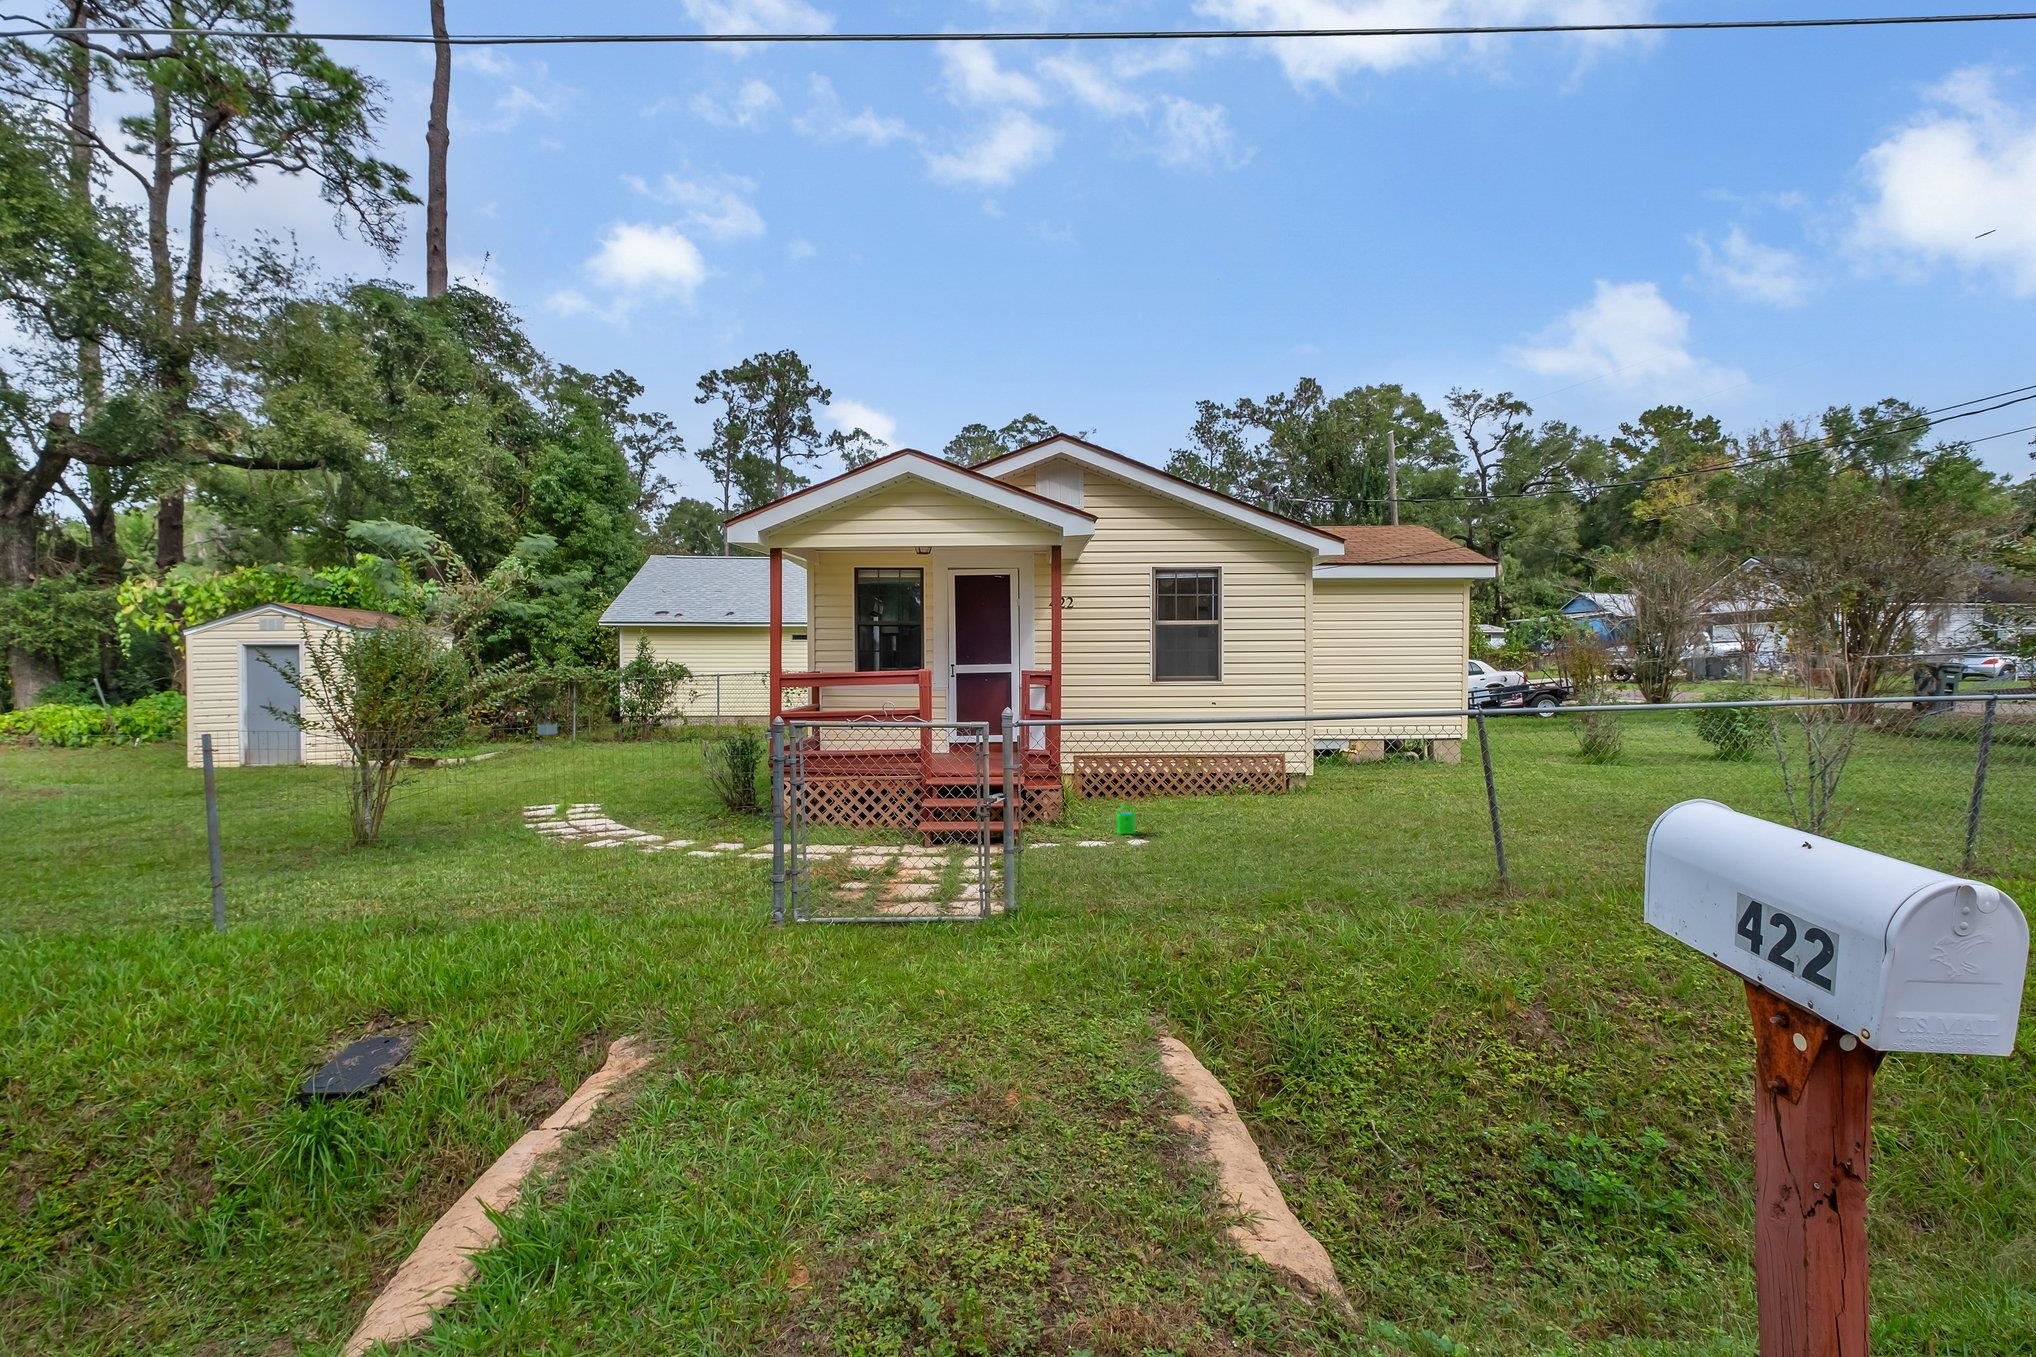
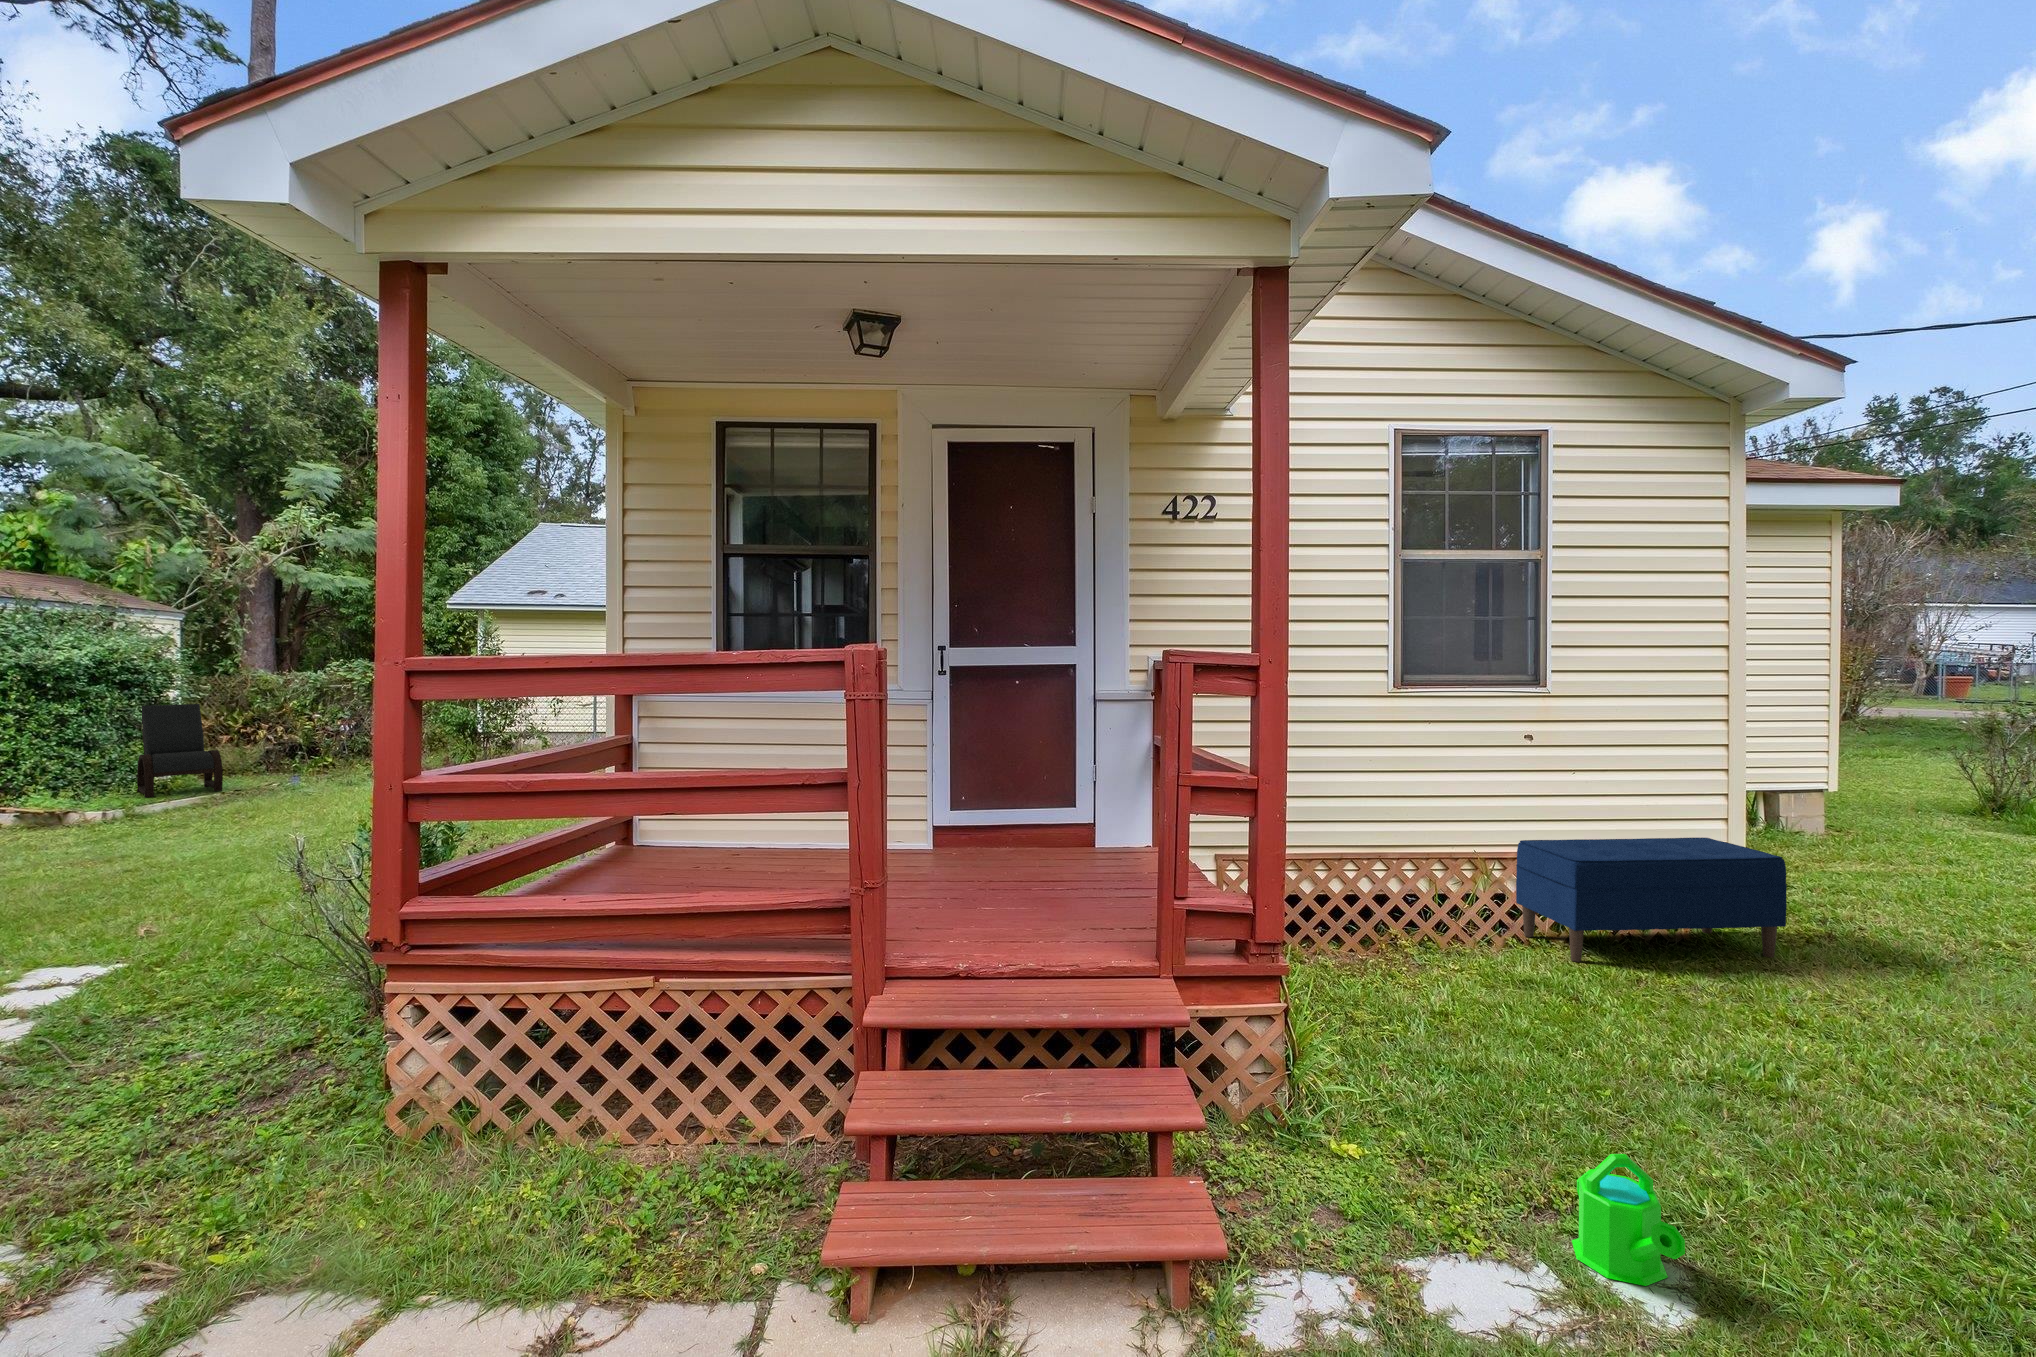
potted tree: present [533,688,557,735] -> none [285,694,327,767]
lounge chair: none [473,693,526,749] -> present [136,704,223,797]
bench: none [1205,748,1304,795] -> present [1516,838,1787,962]

